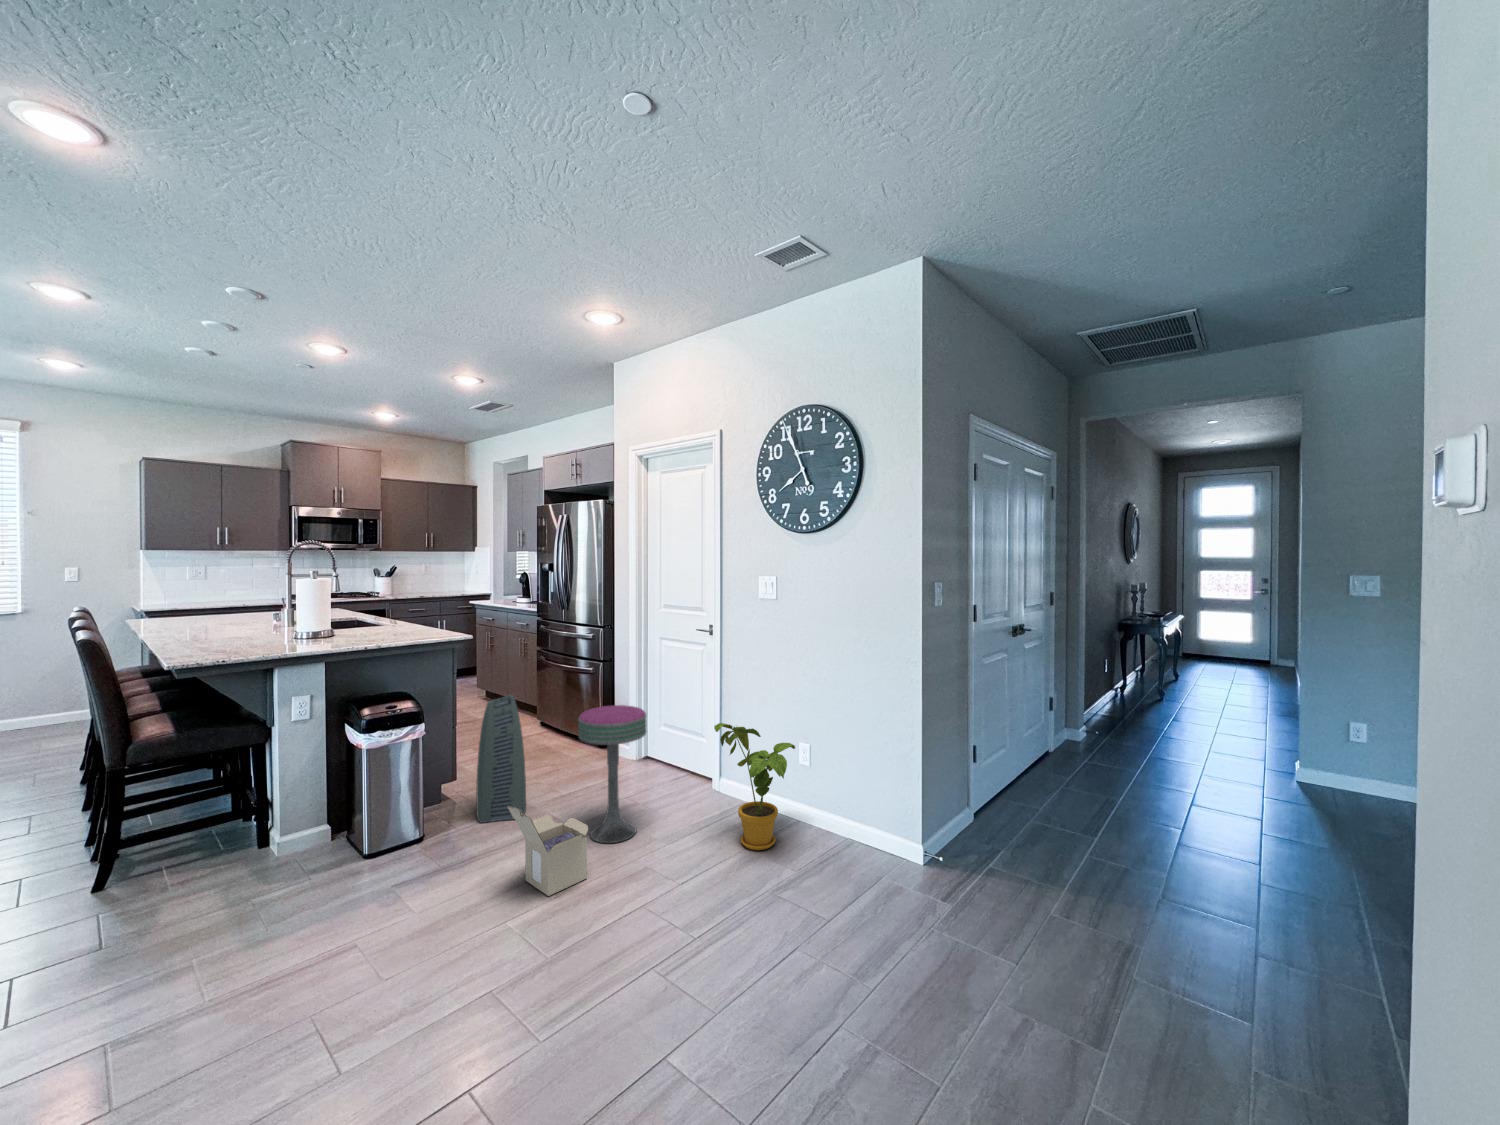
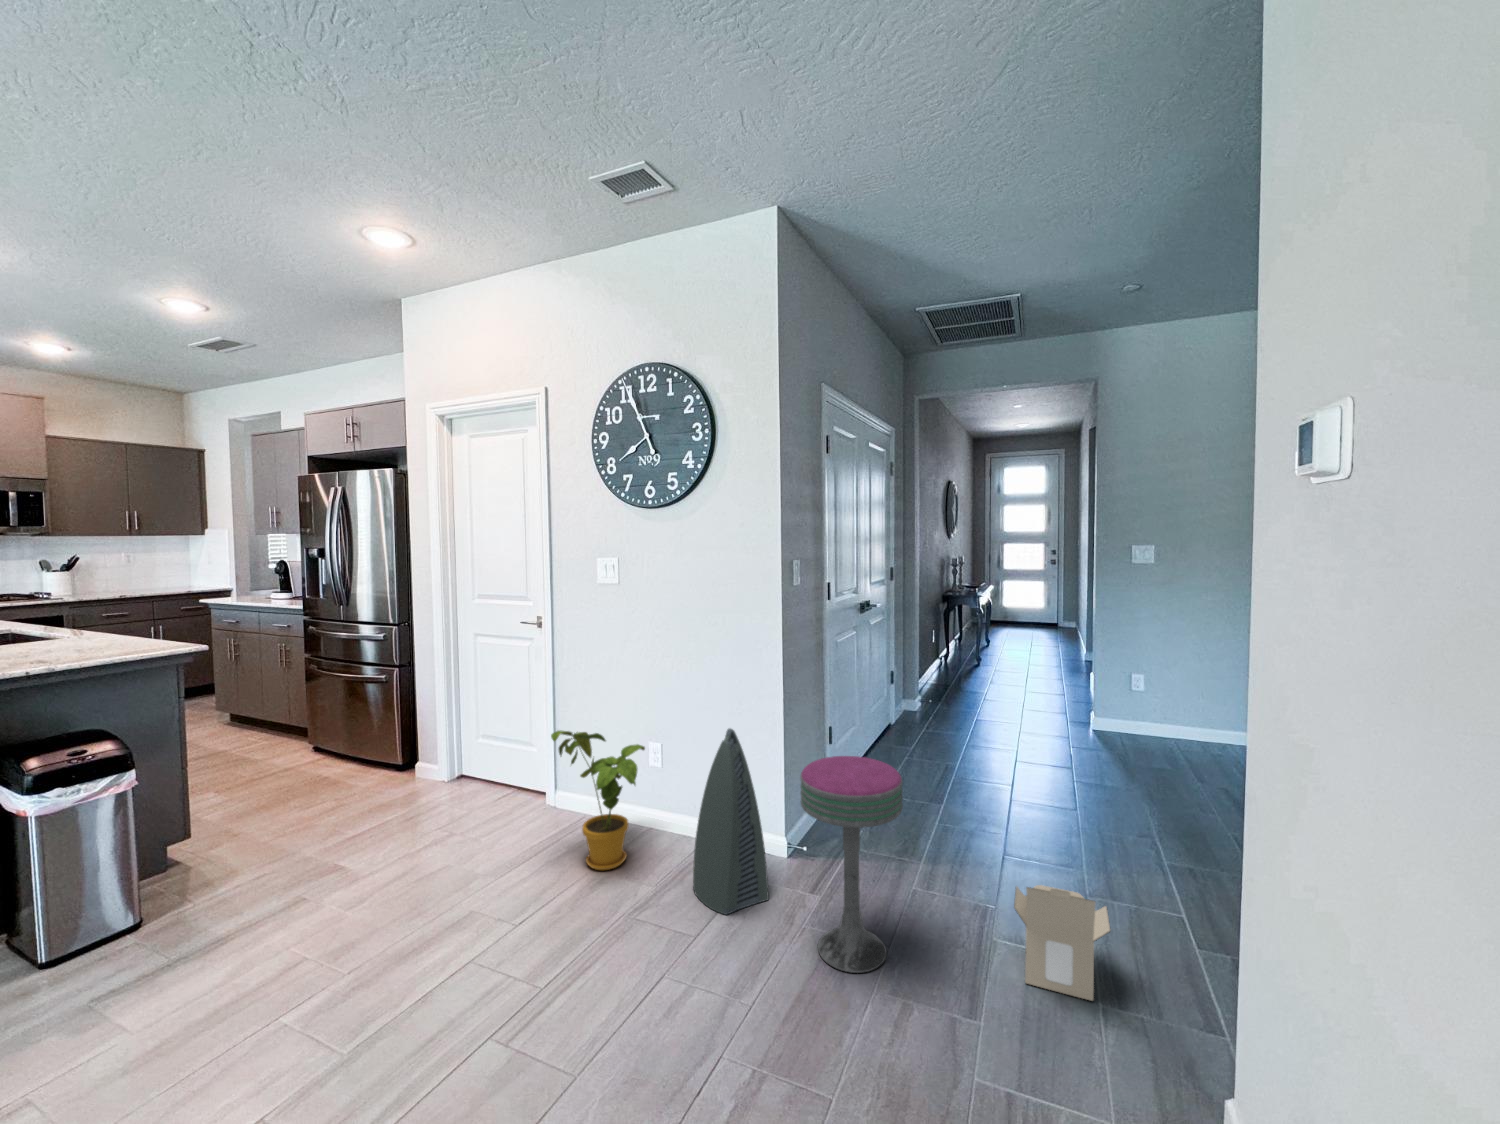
air purifier: present [476,695,526,823] -> present [693,729,769,915]
bar stool: present [578,705,647,843] -> present [800,756,903,973]
cardboard box: present [508,806,589,896] -> present [1014,885,1111,1001]

